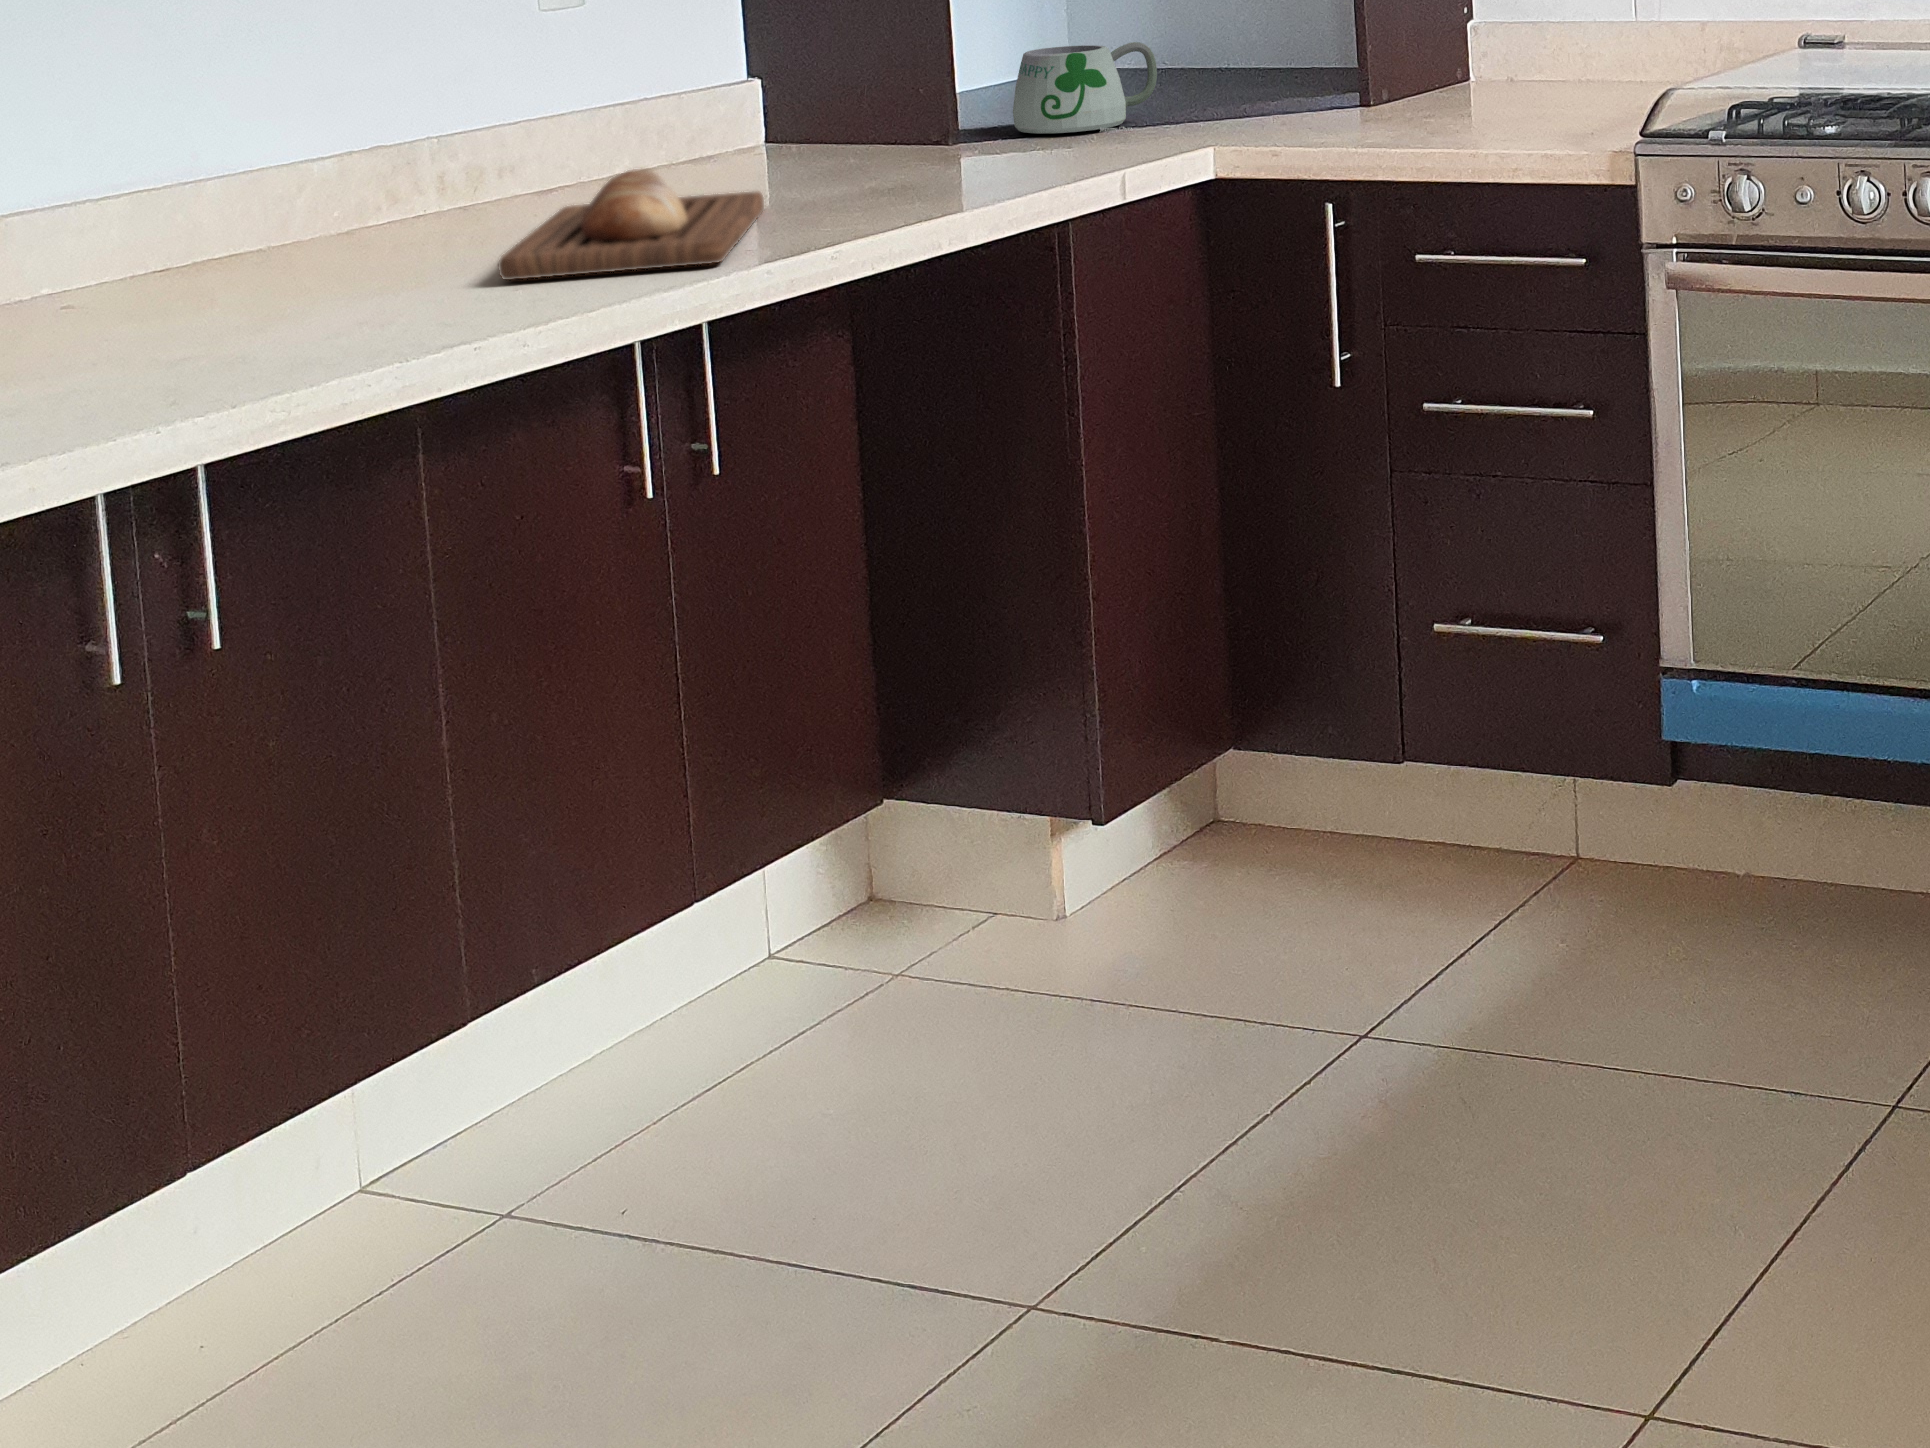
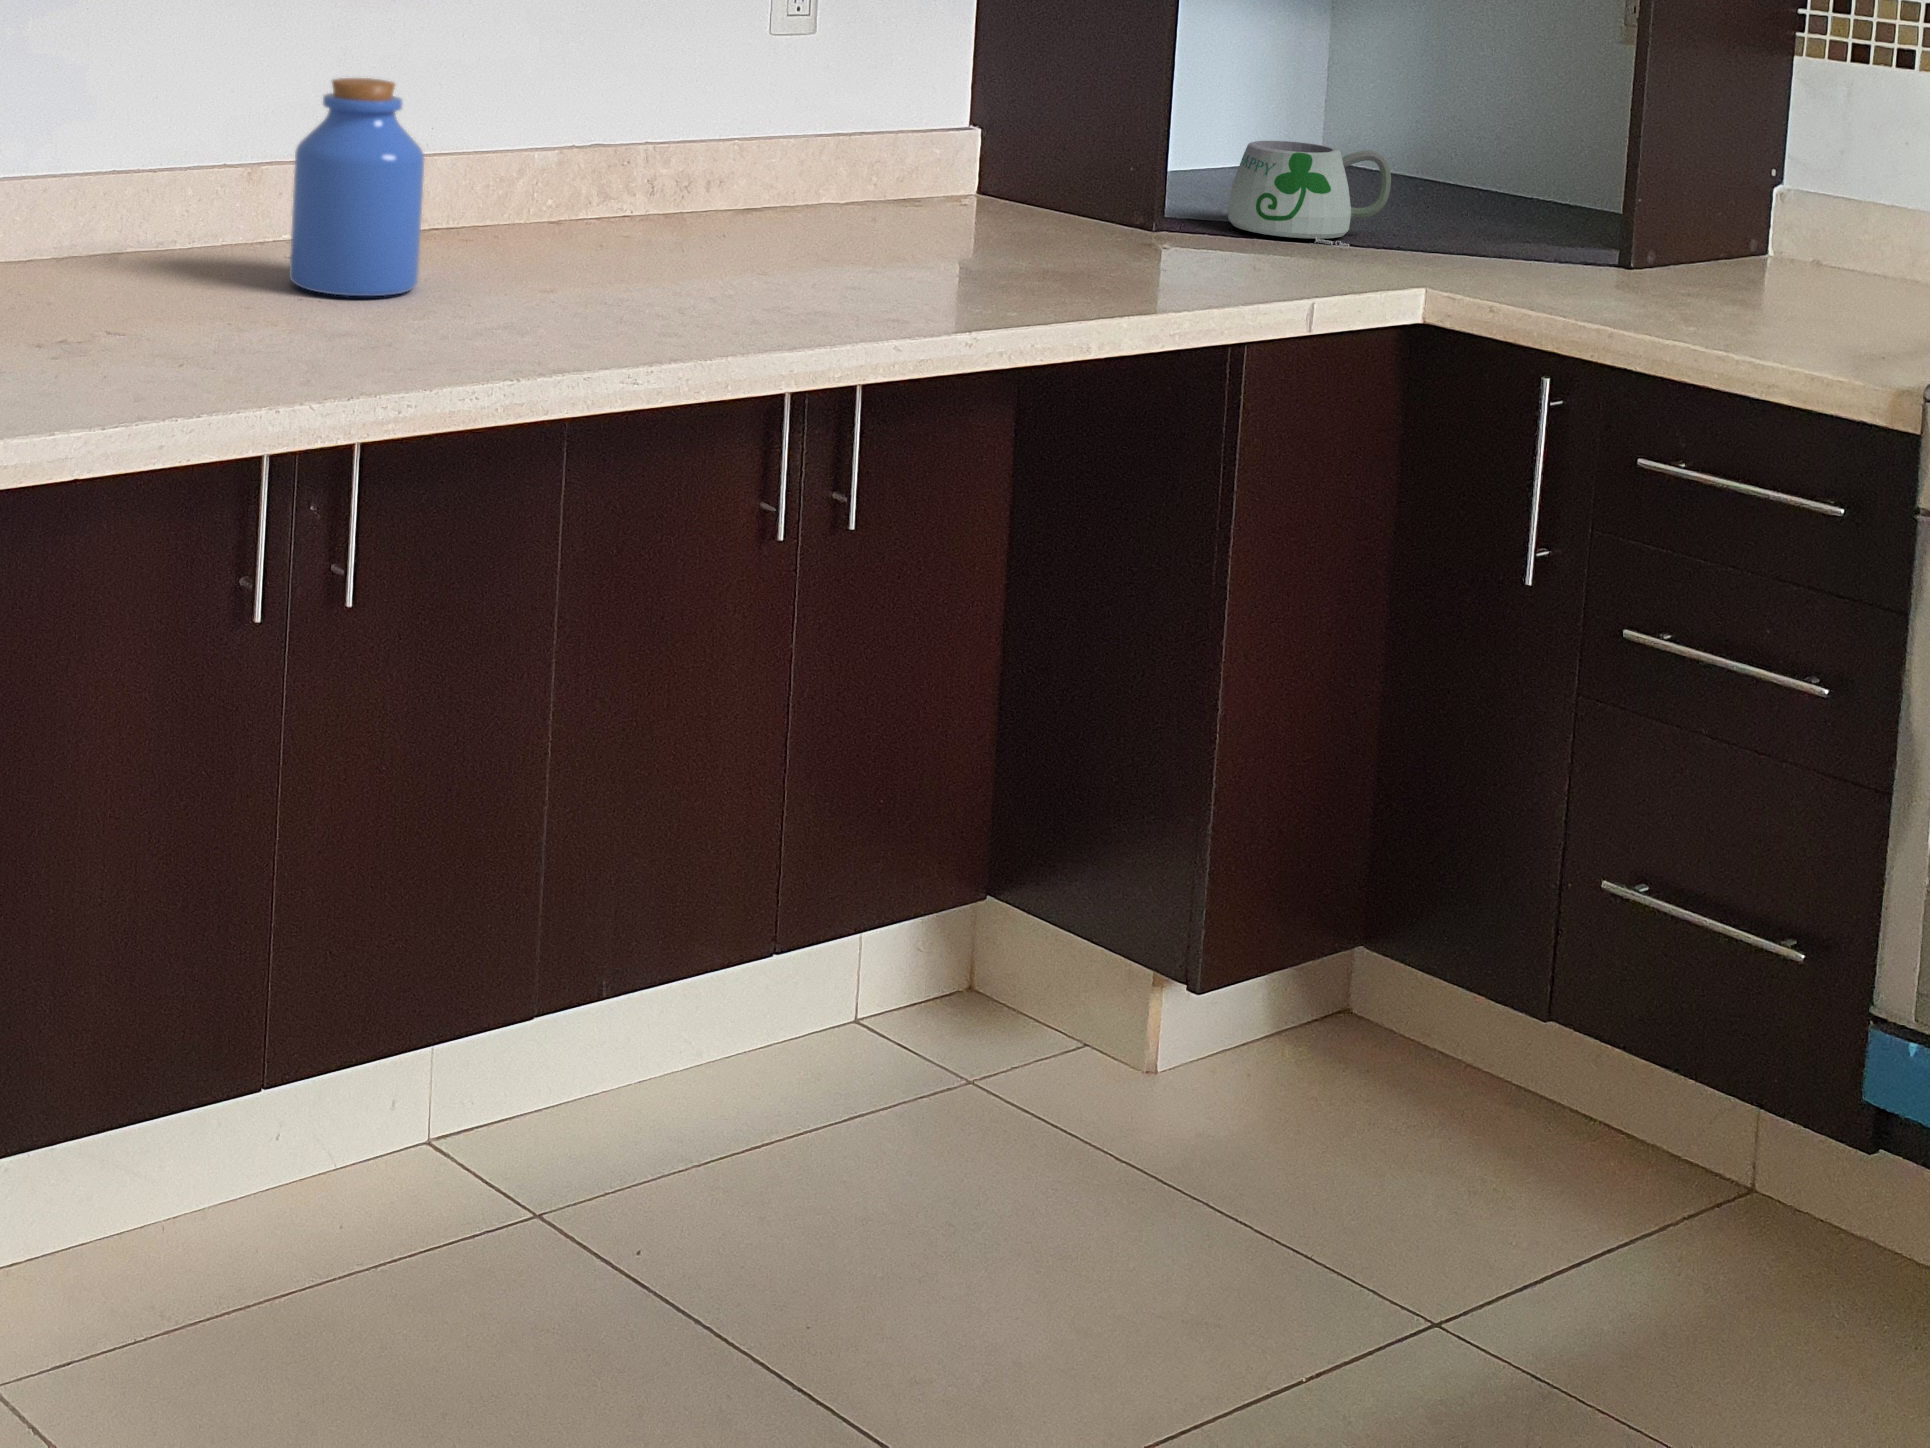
jar: none [33,105,207,344] -> present [289,78,424,296]
bread loaf: present [499,168,764,280] -> none [668,208,942,324]

